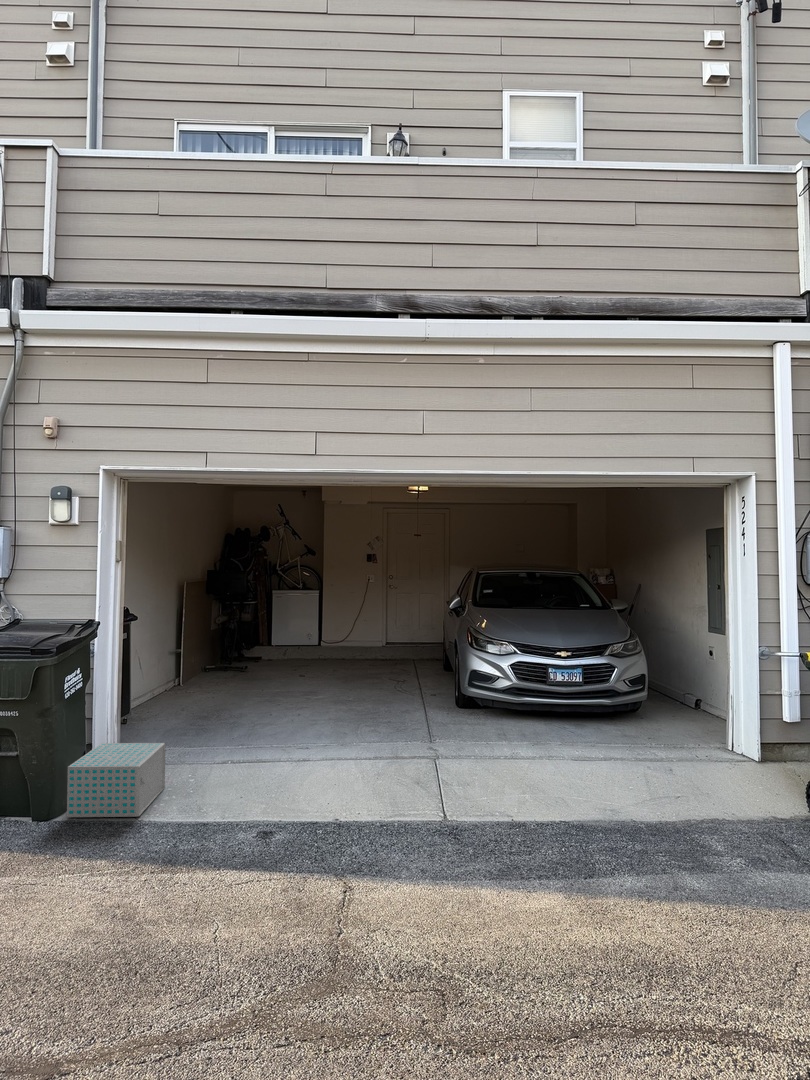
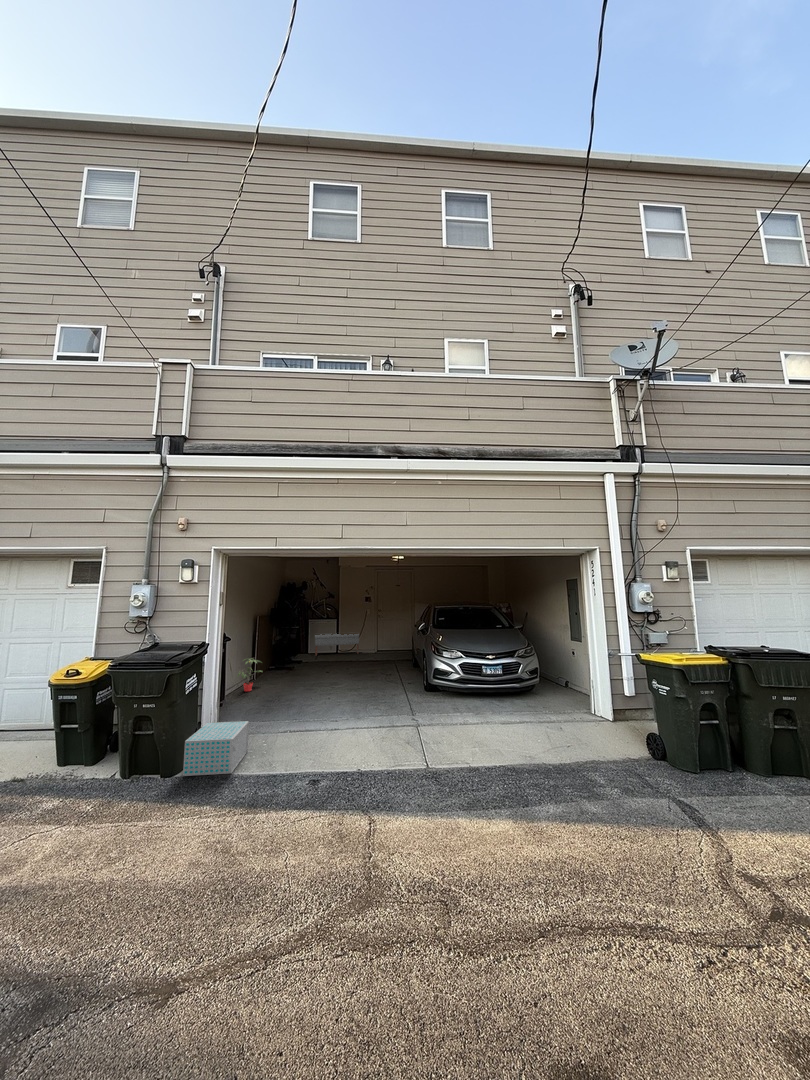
bench: none [278,617,352,653] -> present [315,633,359,656]
potted plant: none [149,652,193,704] -> present [237,659,262,692]

